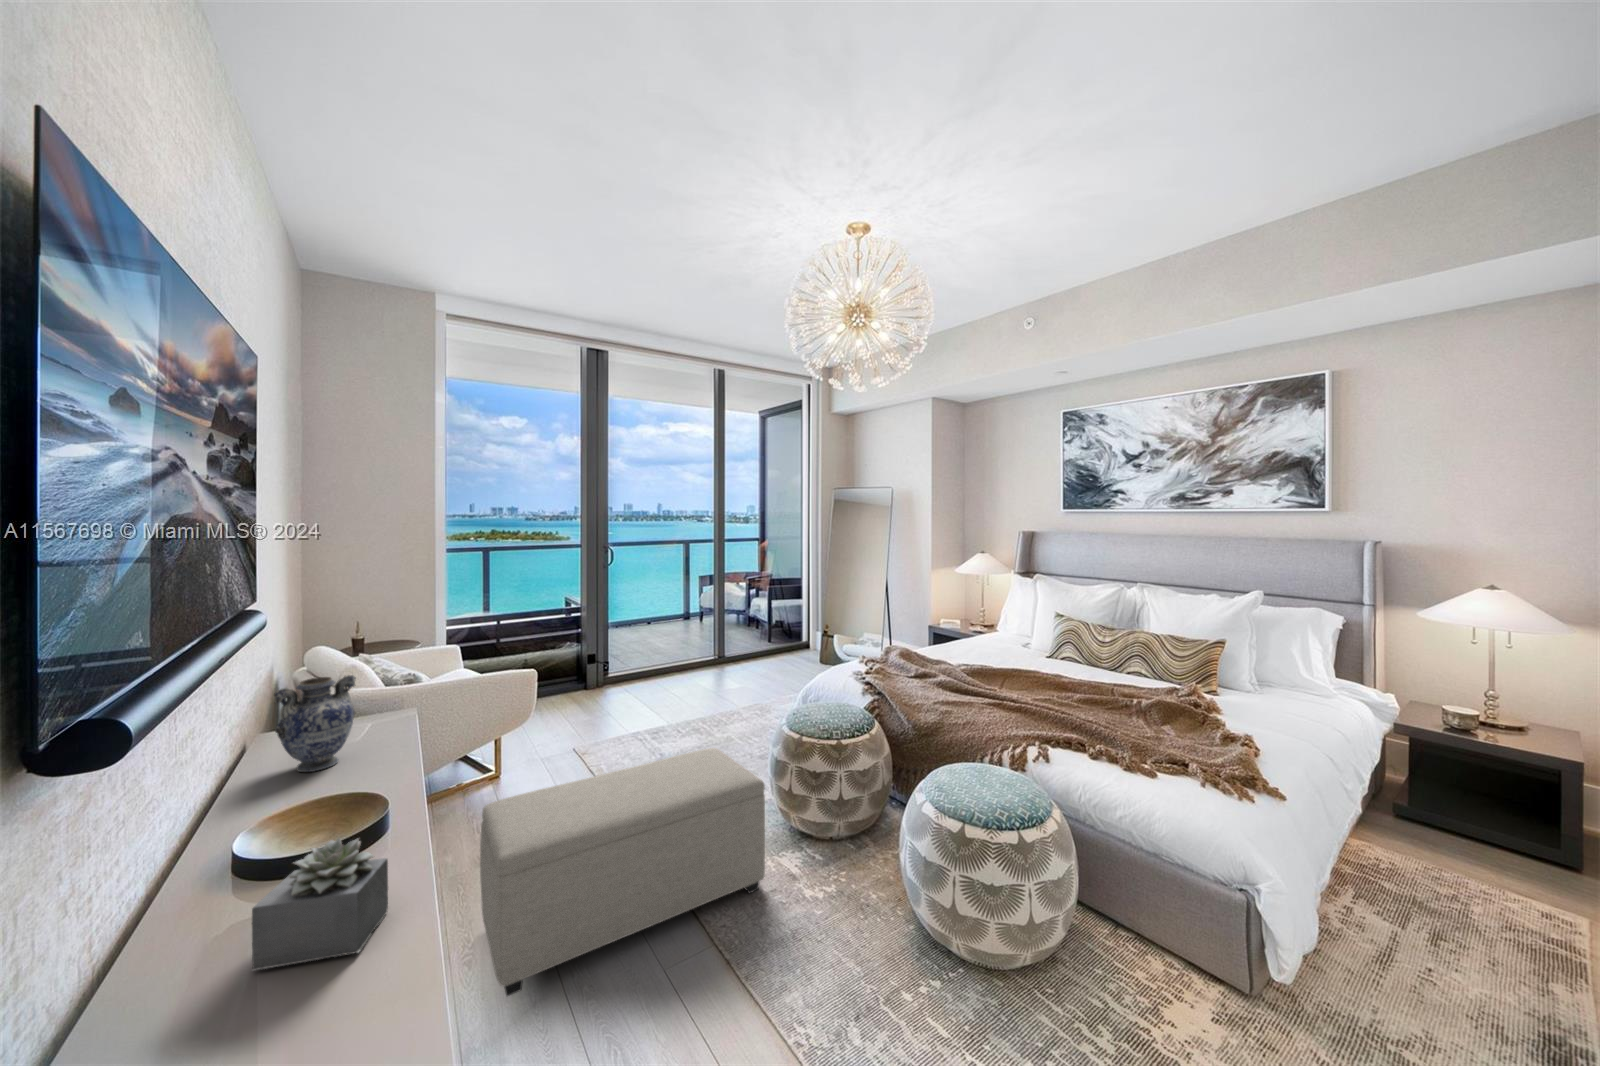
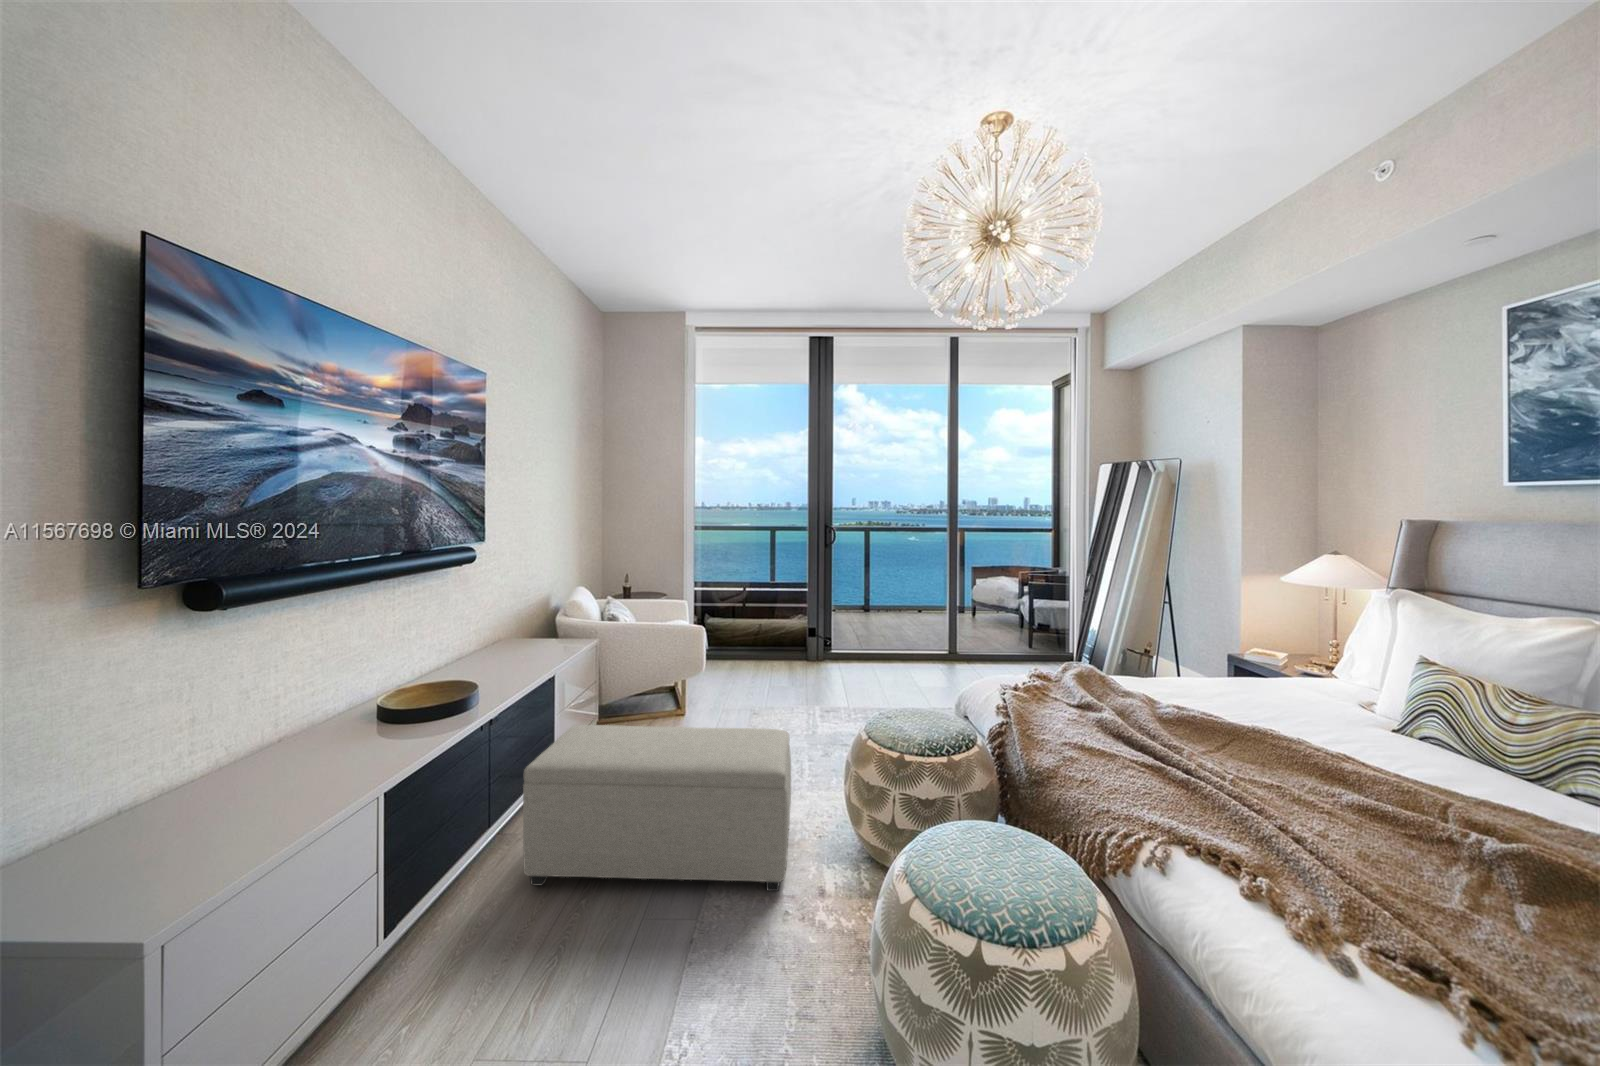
decorative vase: present [274,675,356,772] -> none [464,604,519,672]
succulent plant: present [252,838,388,971] -> none [272,703,364,785]

